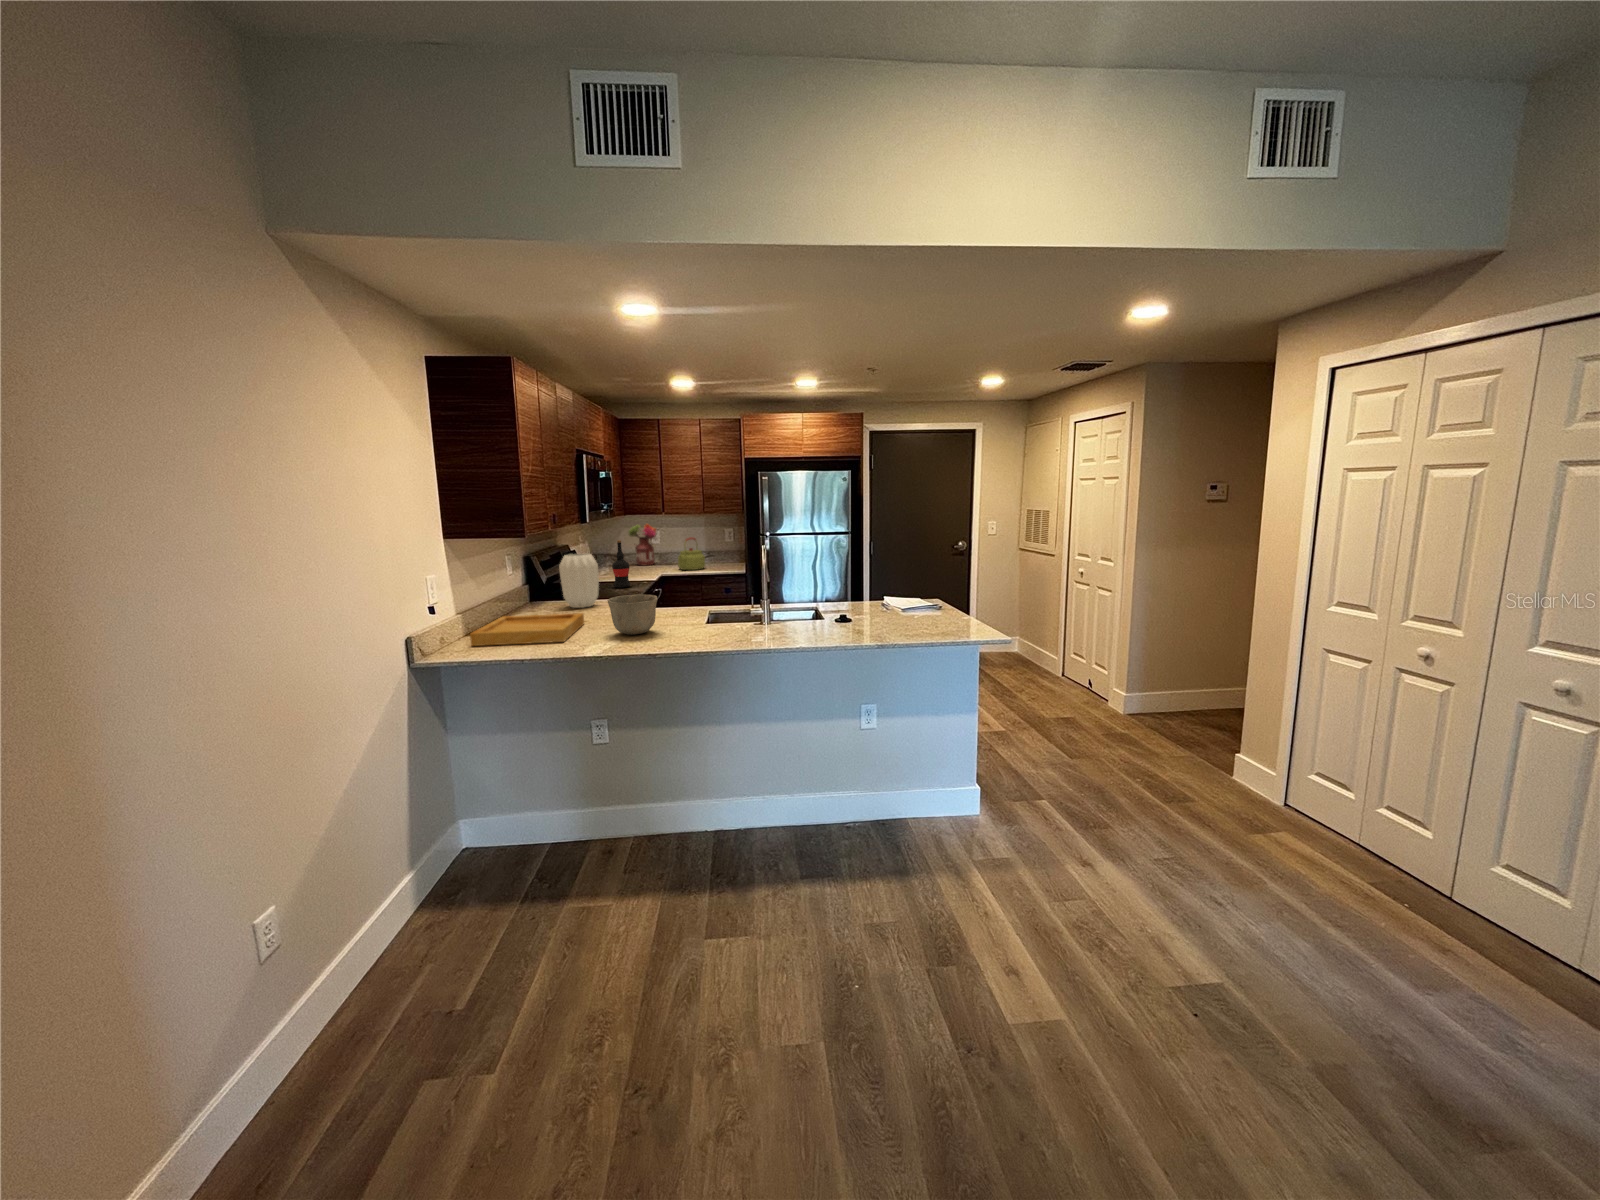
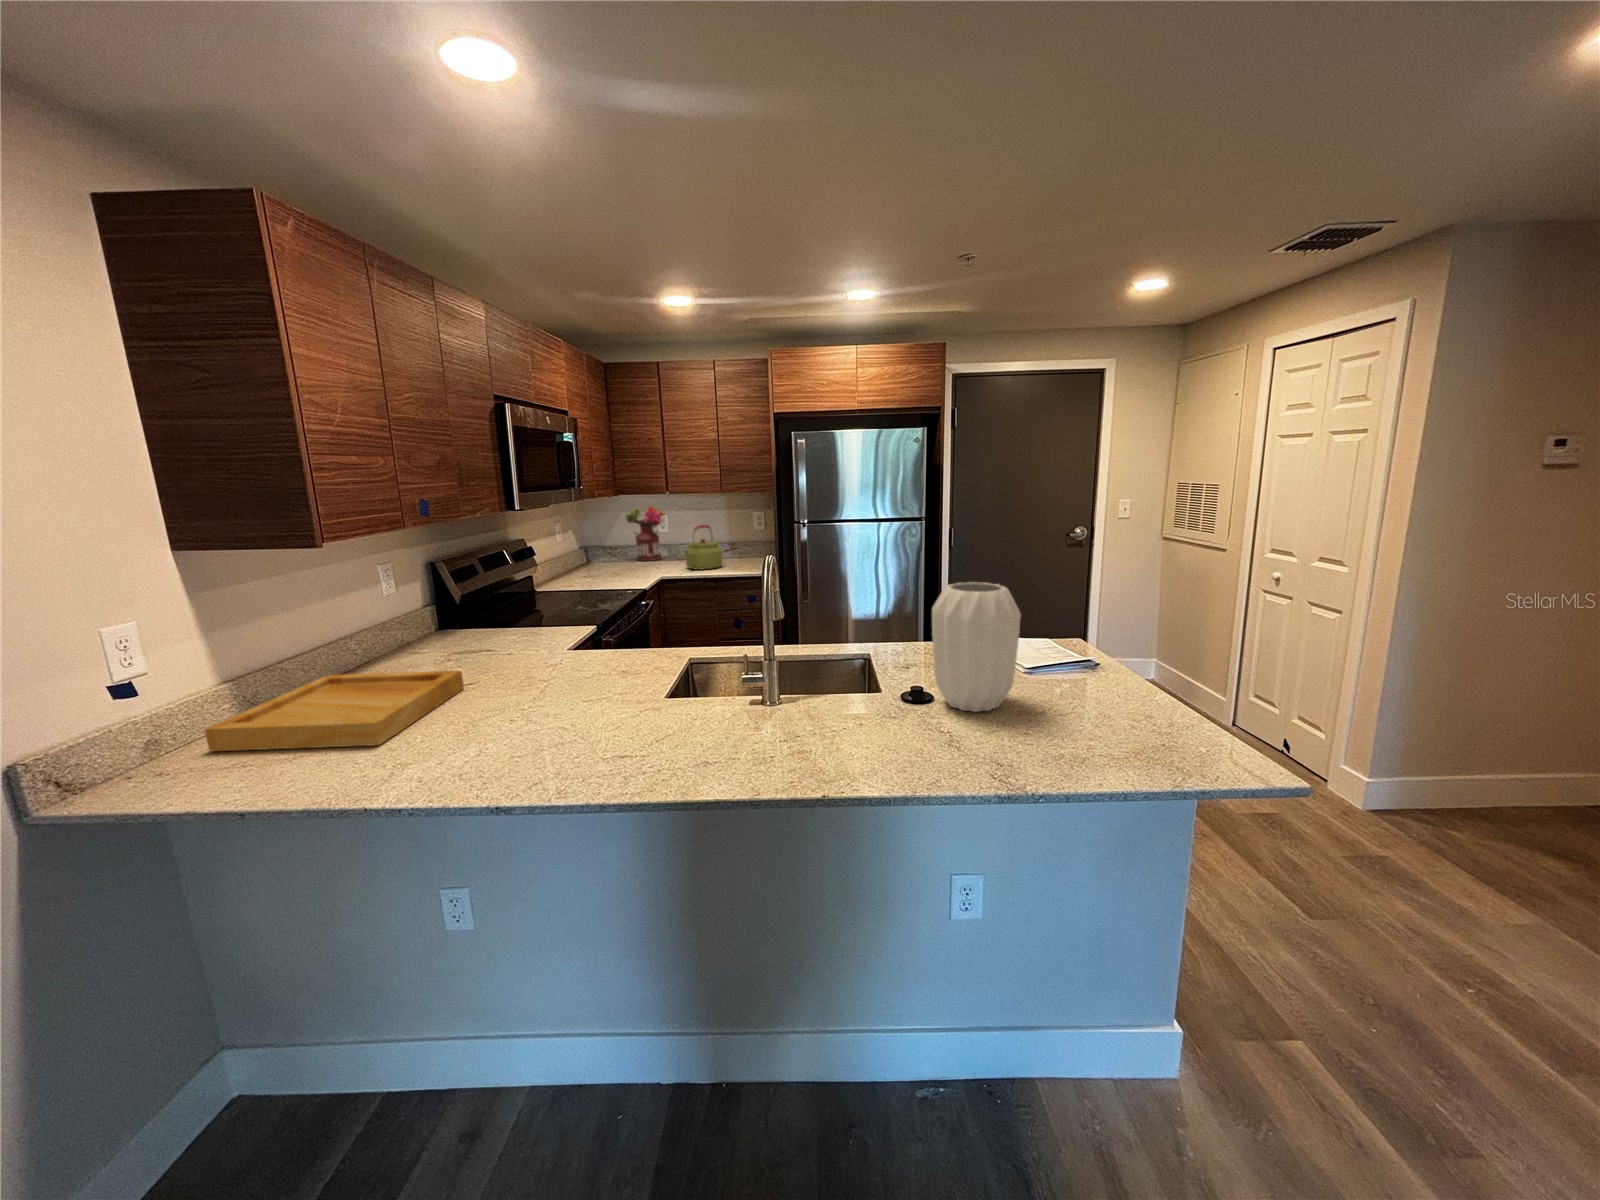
wine bottle: present [612,540,631,587] -> none [575,533,602,601]
vase: present [559,554,599,608] -> present [932,582,1021,712]
ceramic bowl: present [608,594,657,634] -> none [467,646,565,727]

